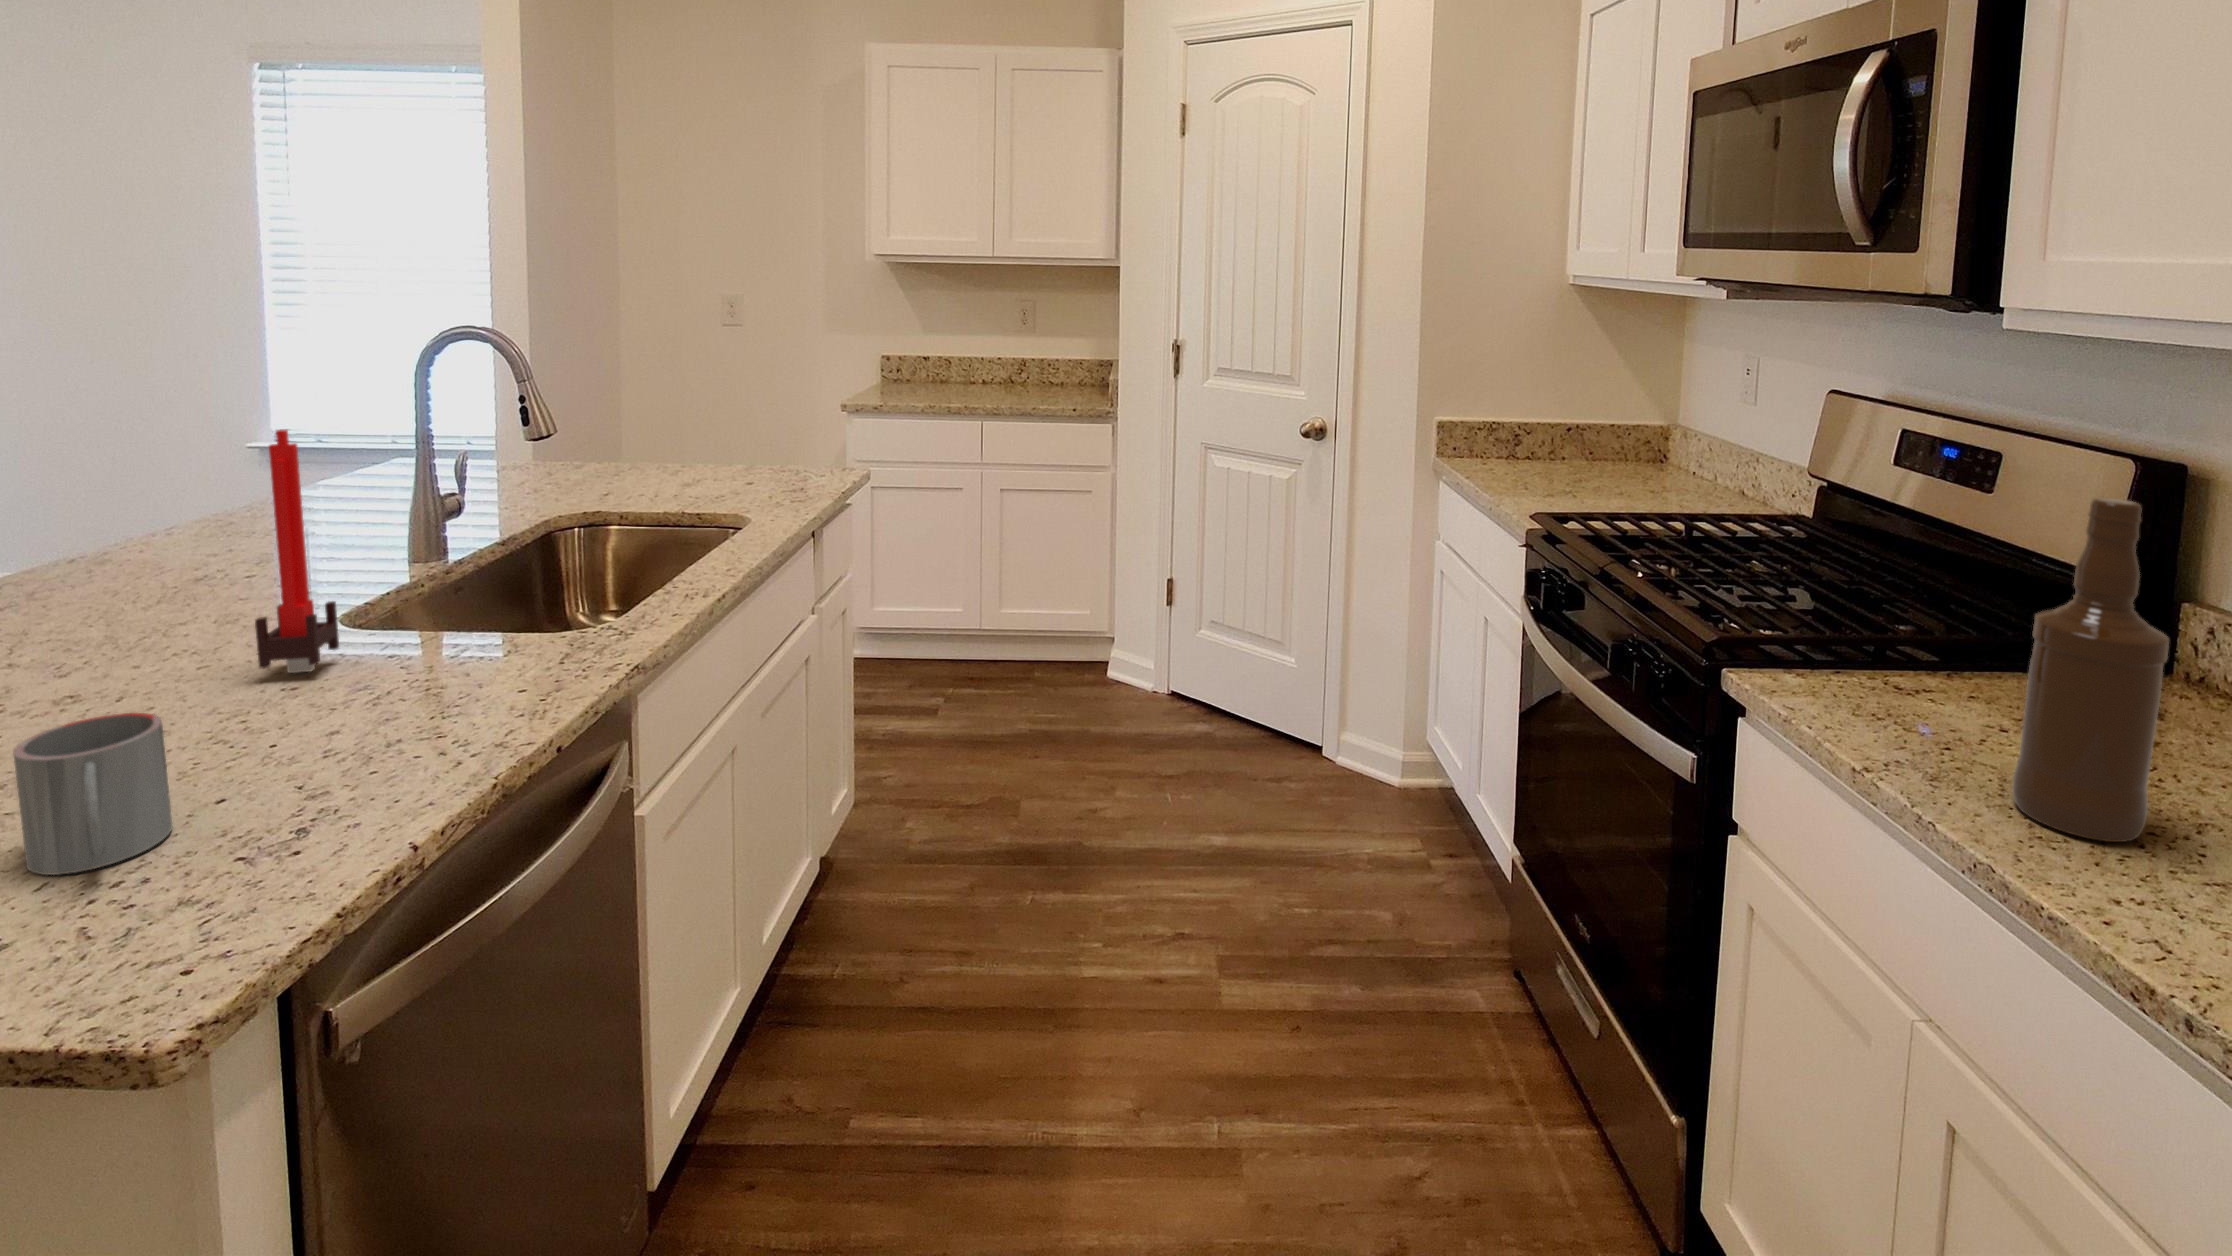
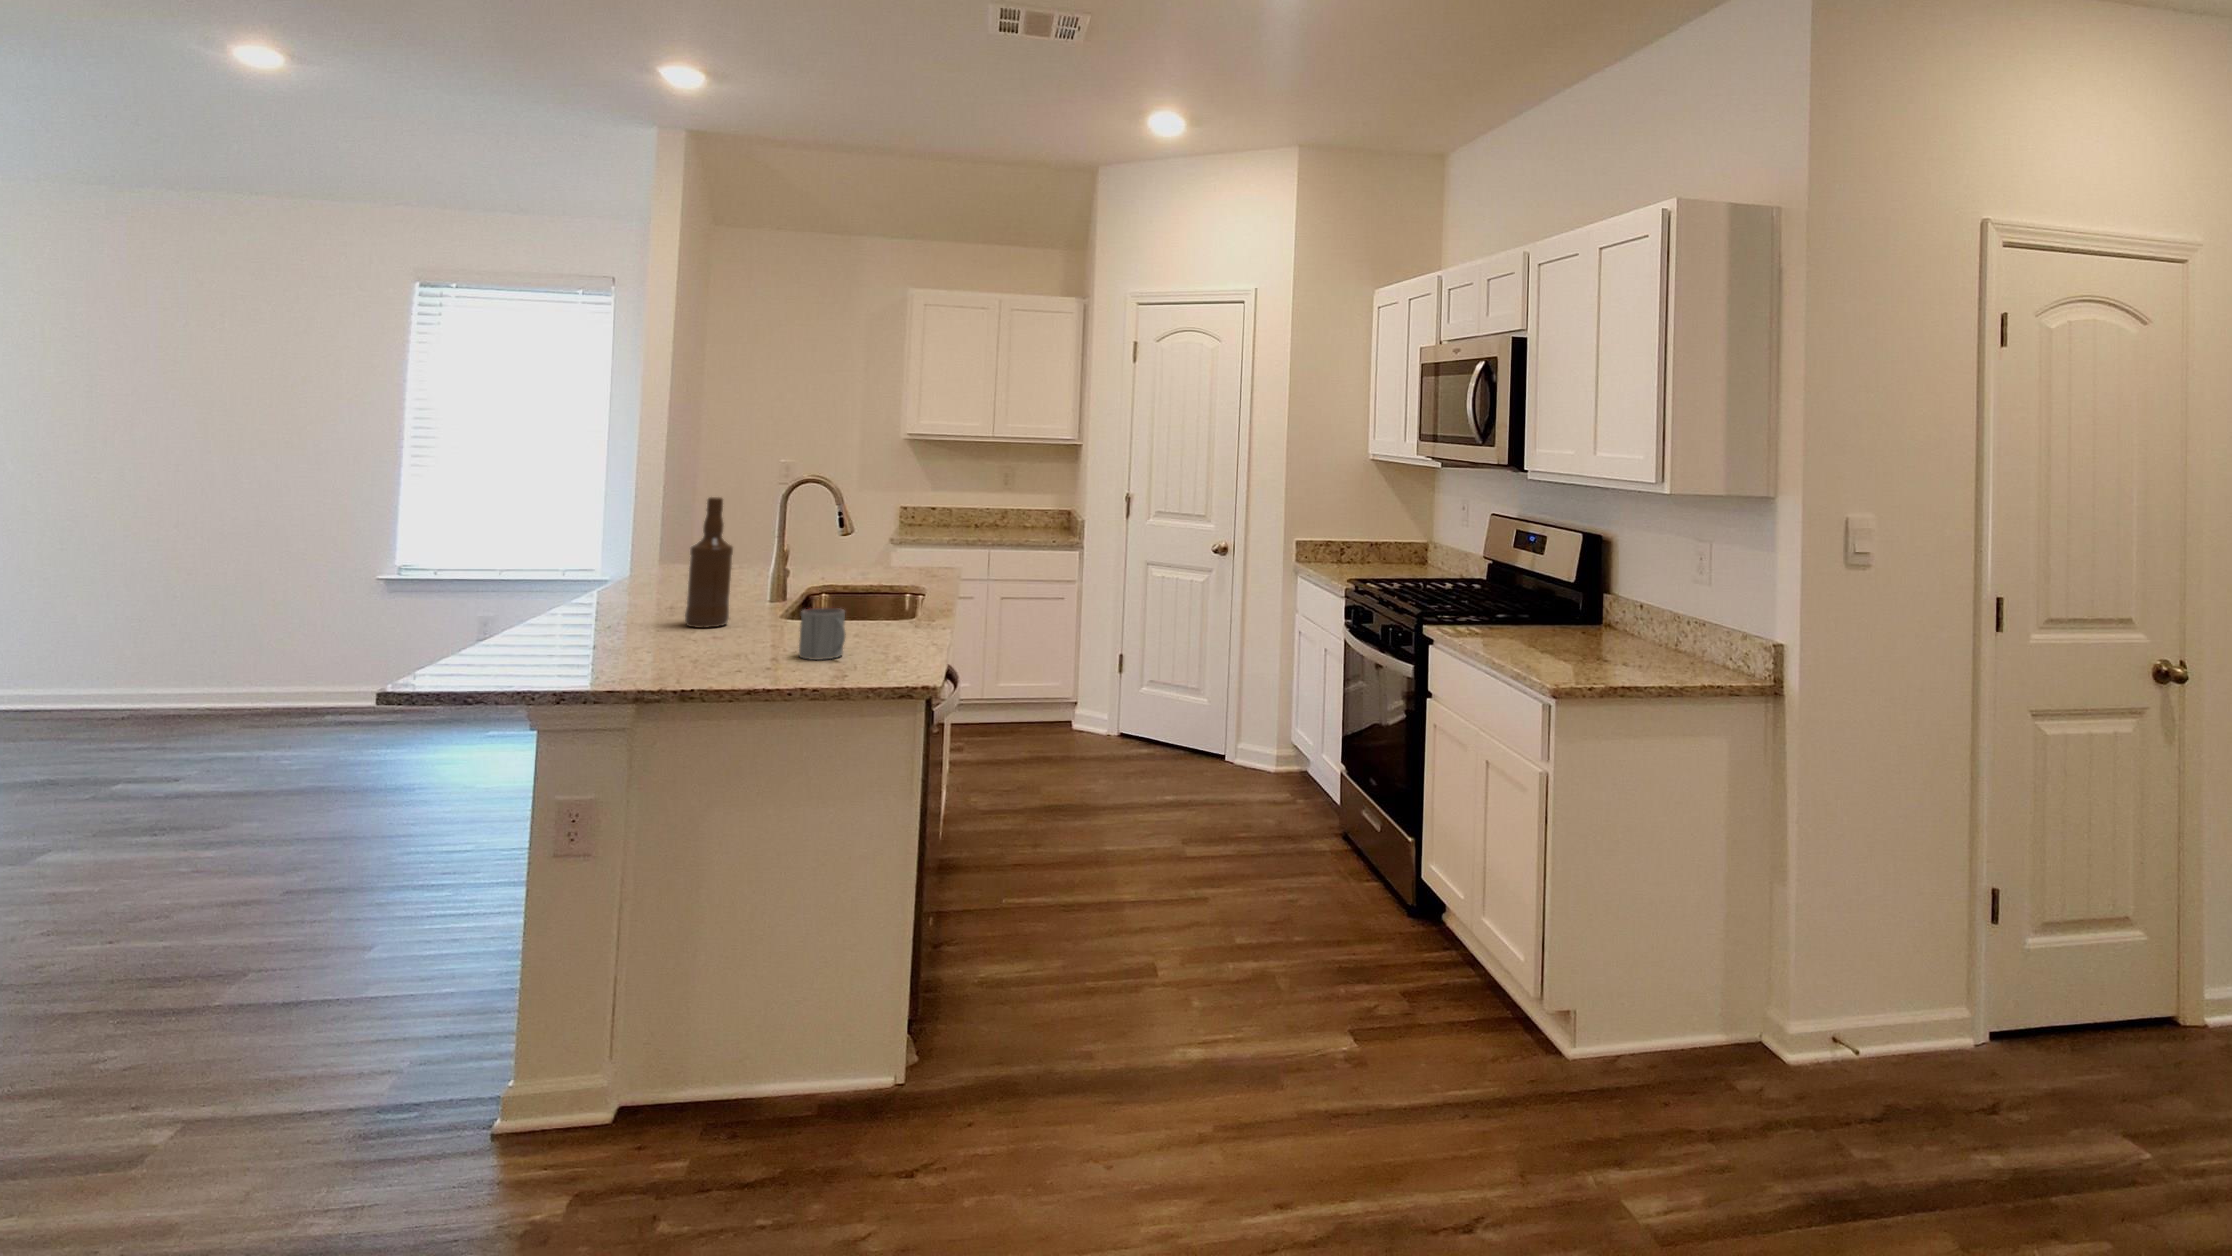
candle: present [255,430,339,673] -> none [781,508,809,625]
bottle: present [2013,498,2169,842] -> present [685,497,733,628]

